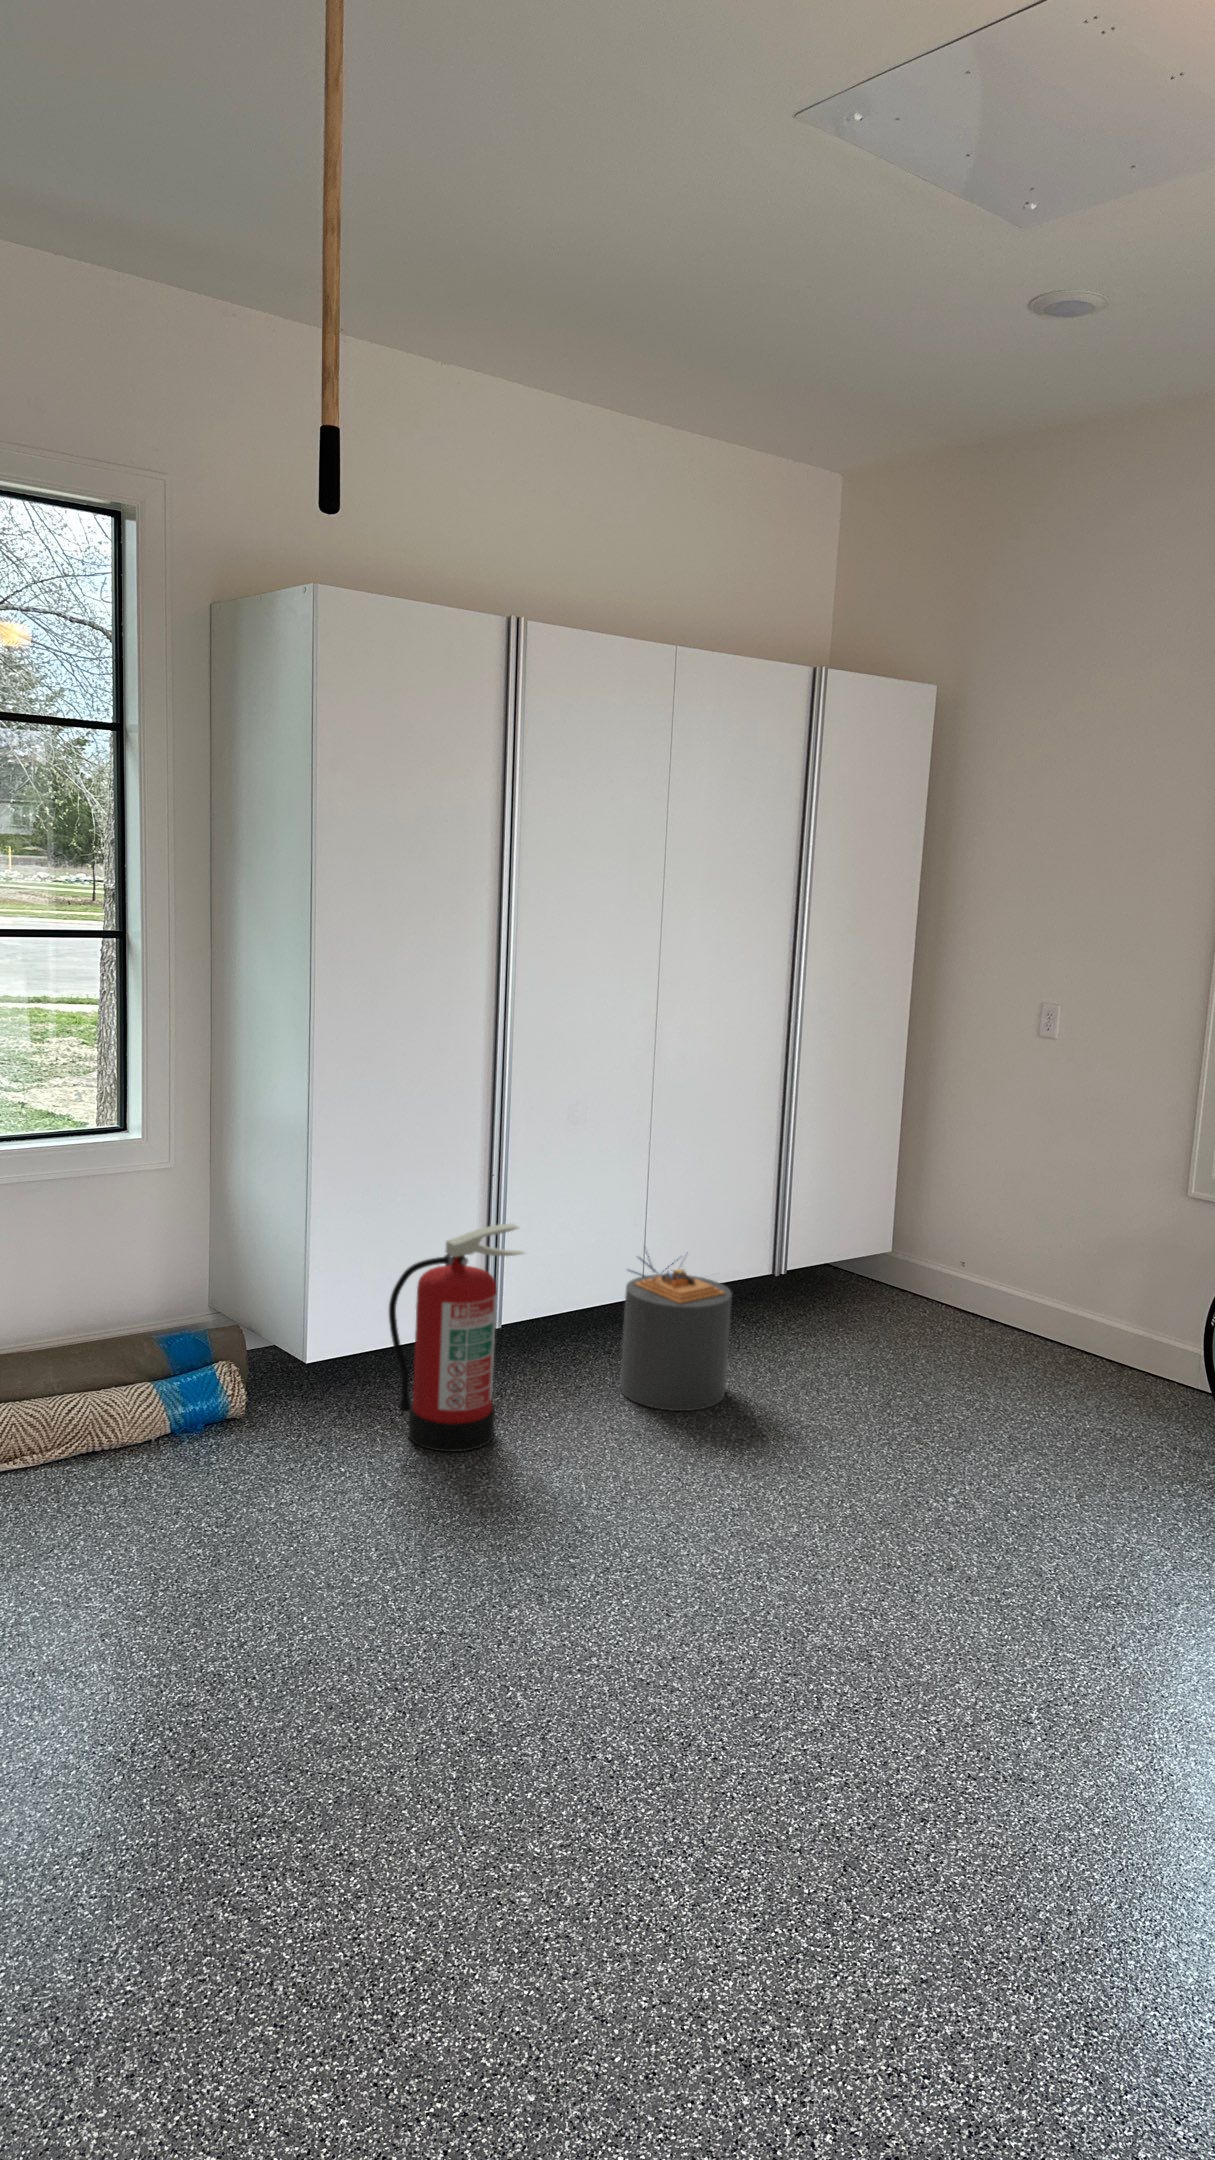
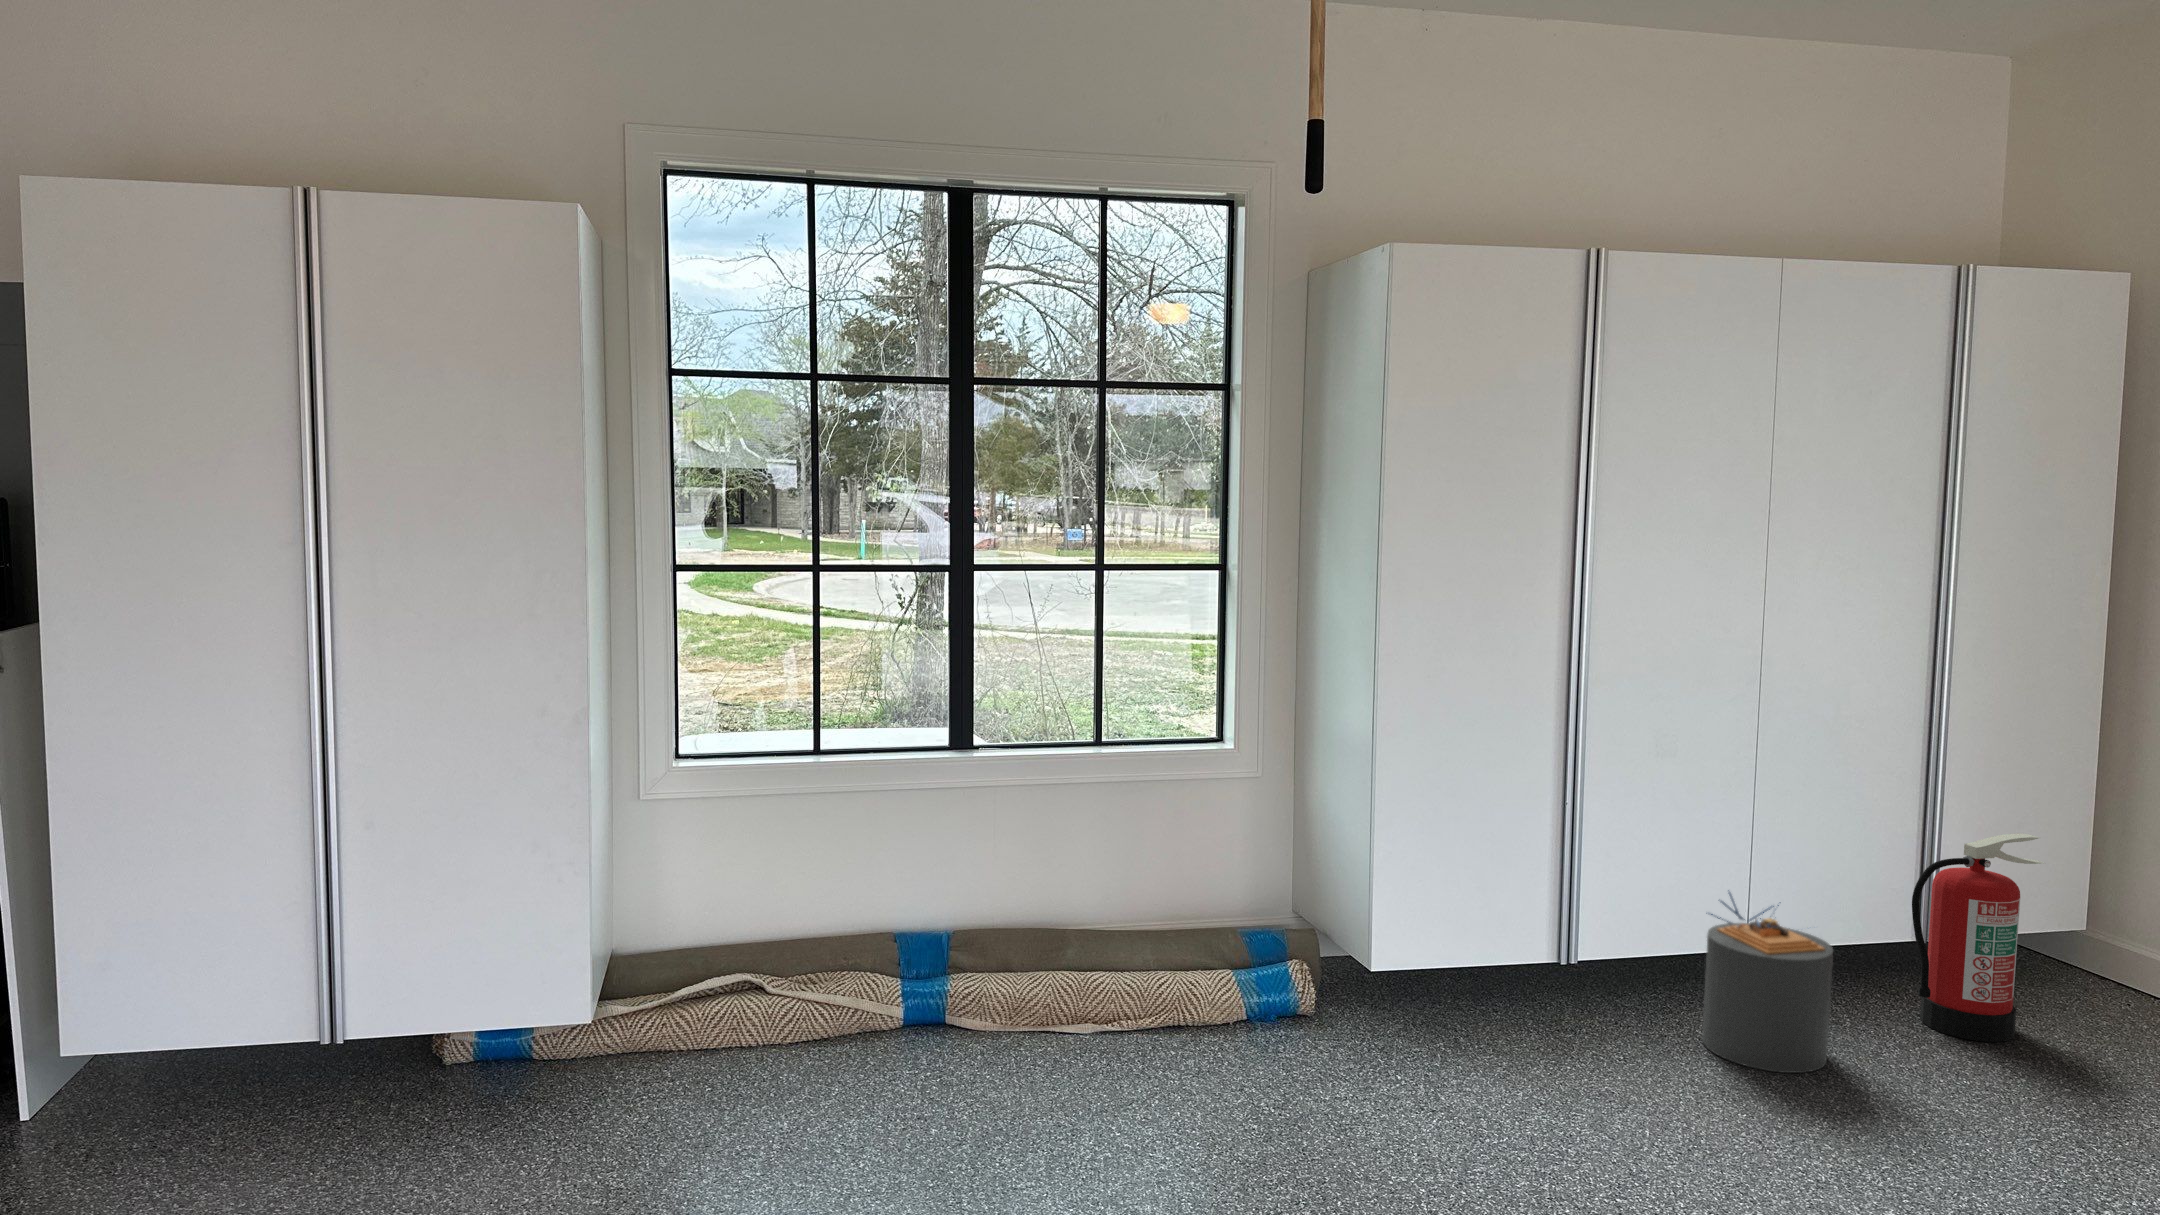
fire extinguisher: present [389,1224,524,1452] -> present [1912,834,2044,1042]

